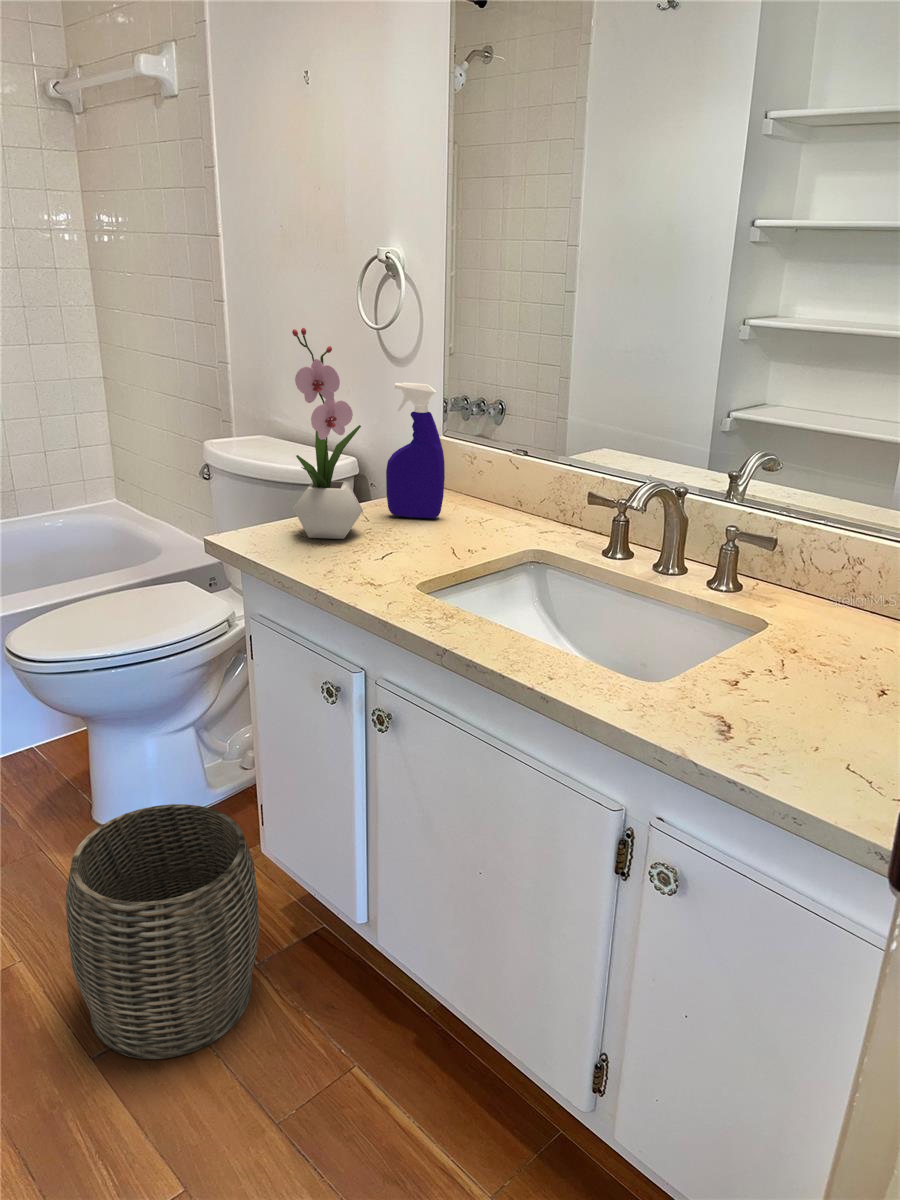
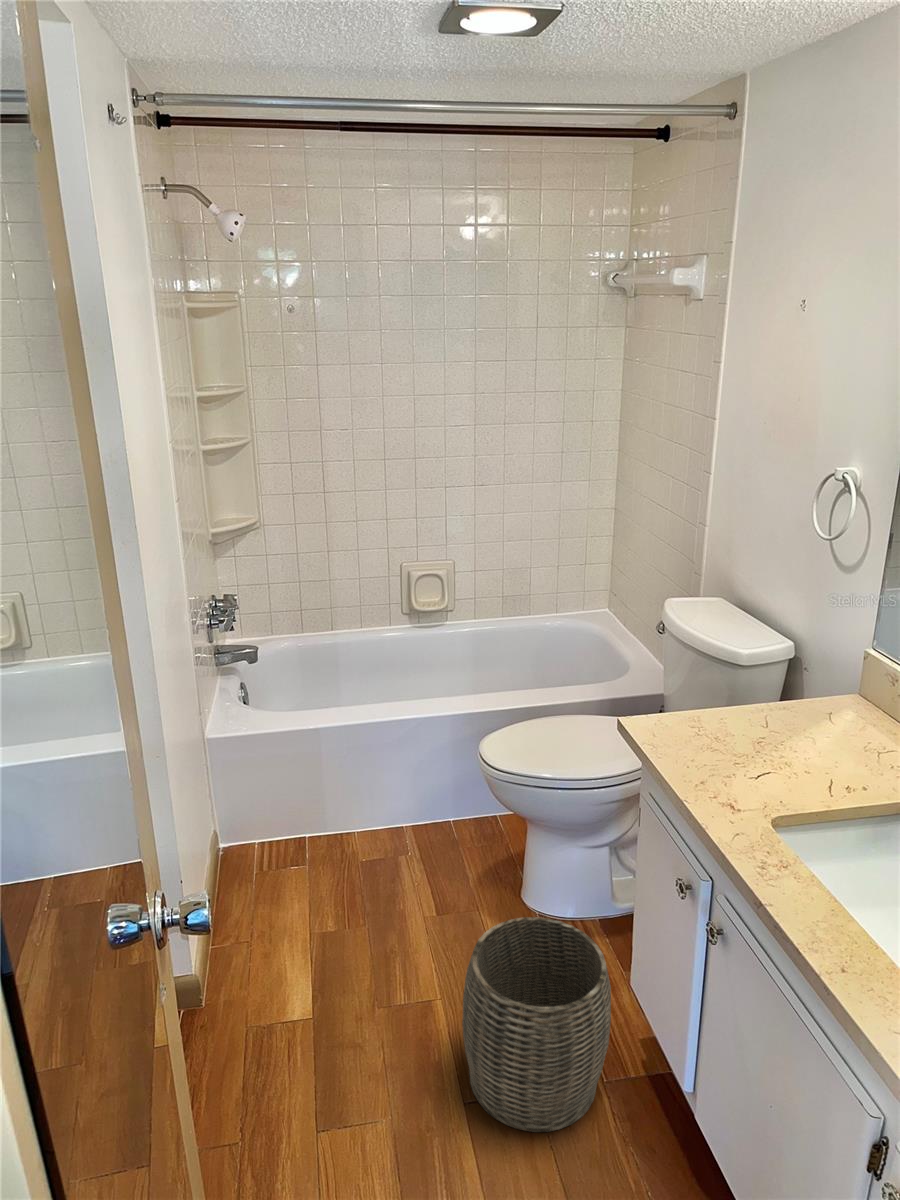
flower arrangement: present [292,328,363,539] -> none [695,573,768,748]
spray bottle: present [386,382,445,519] -> none [789,616,849,741]

